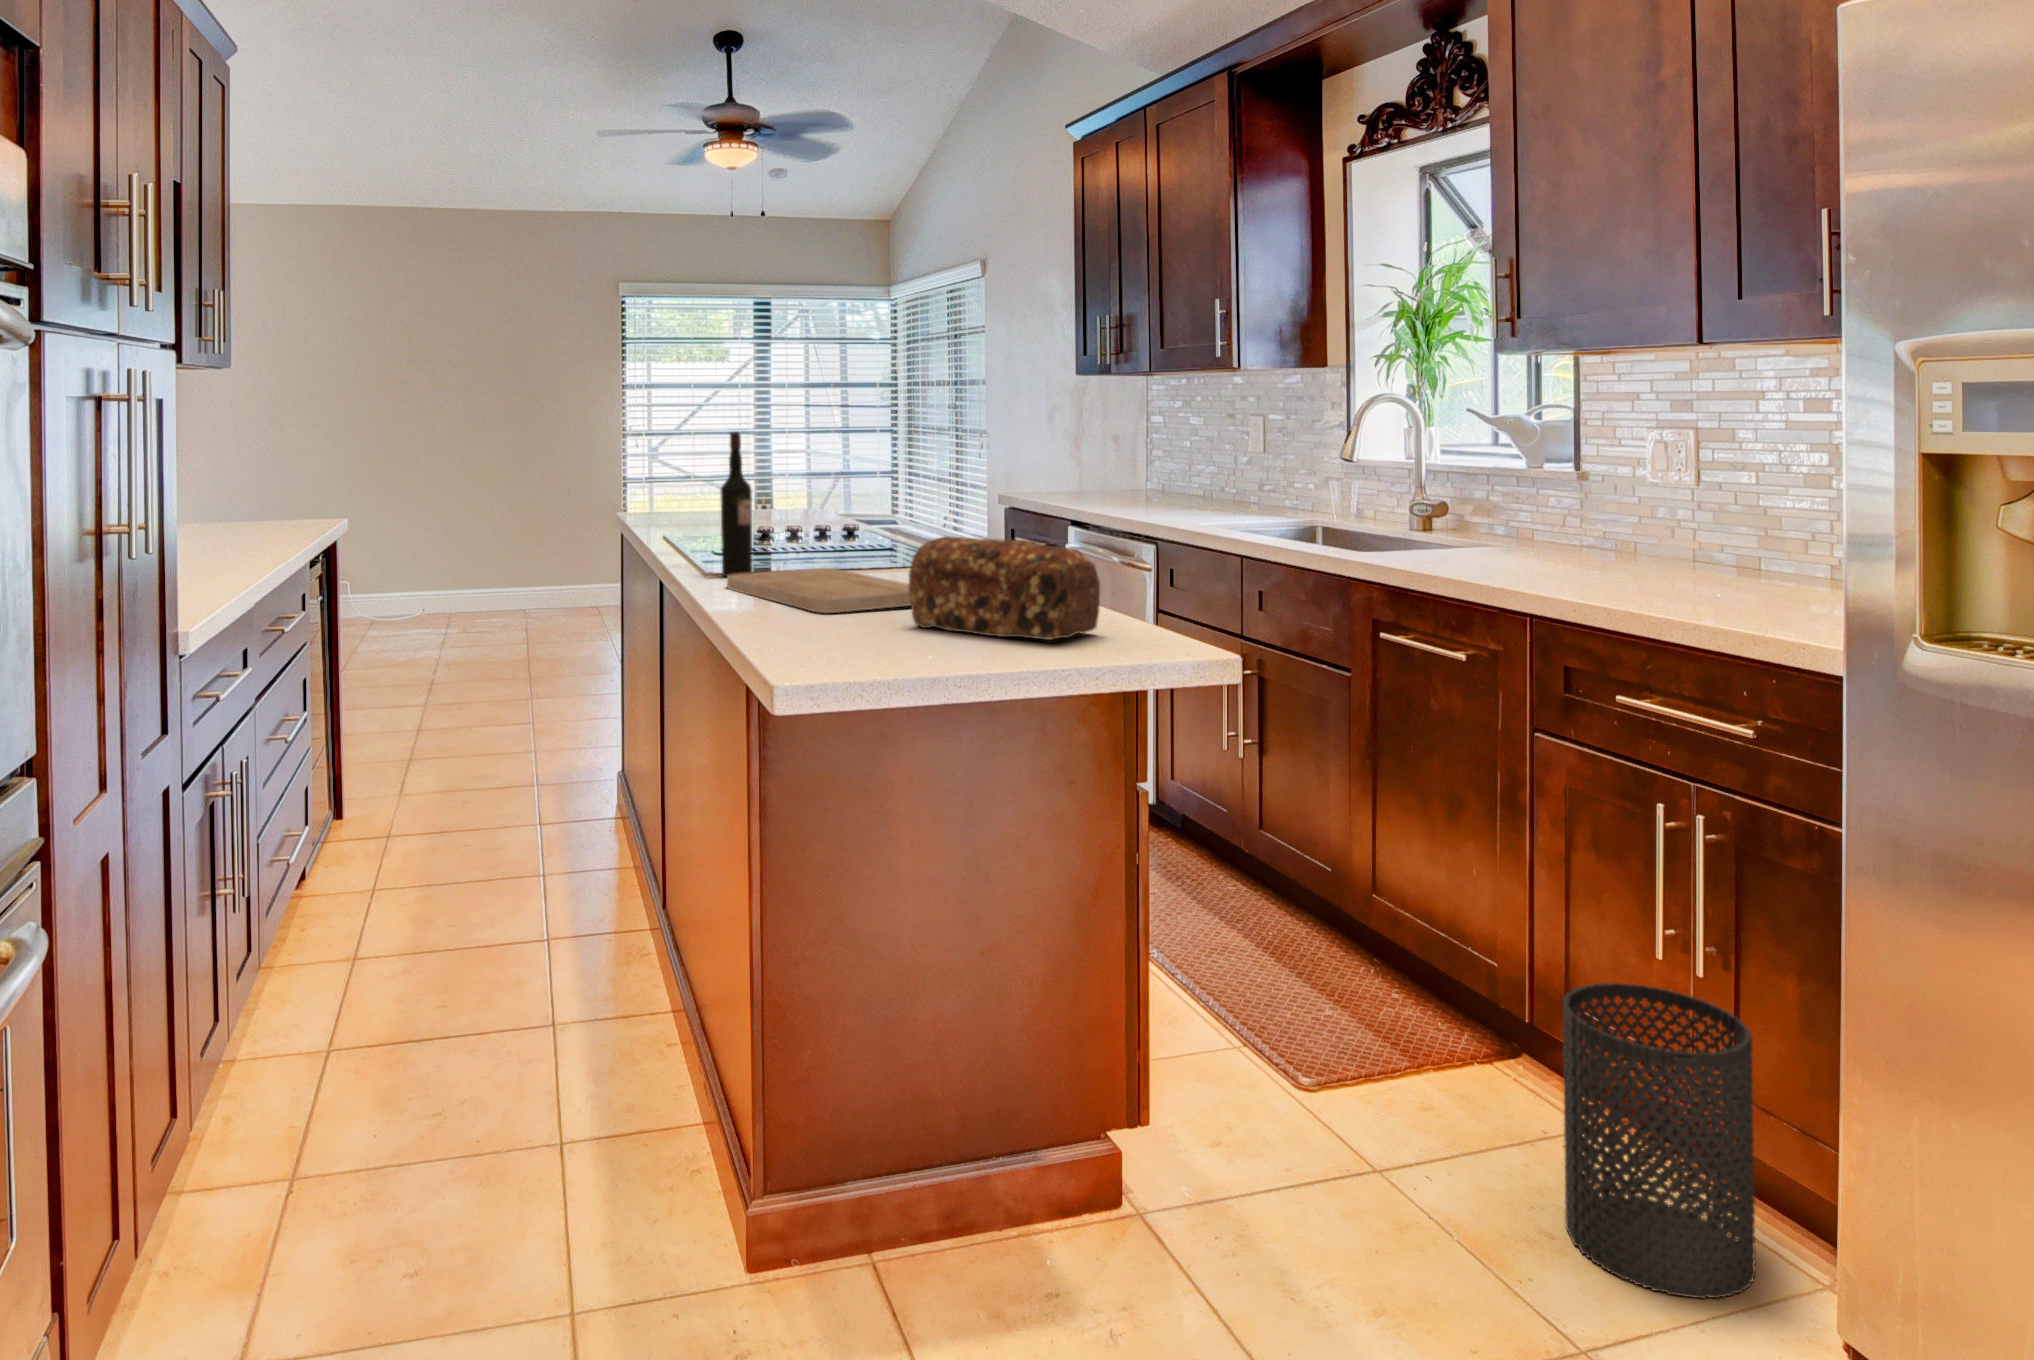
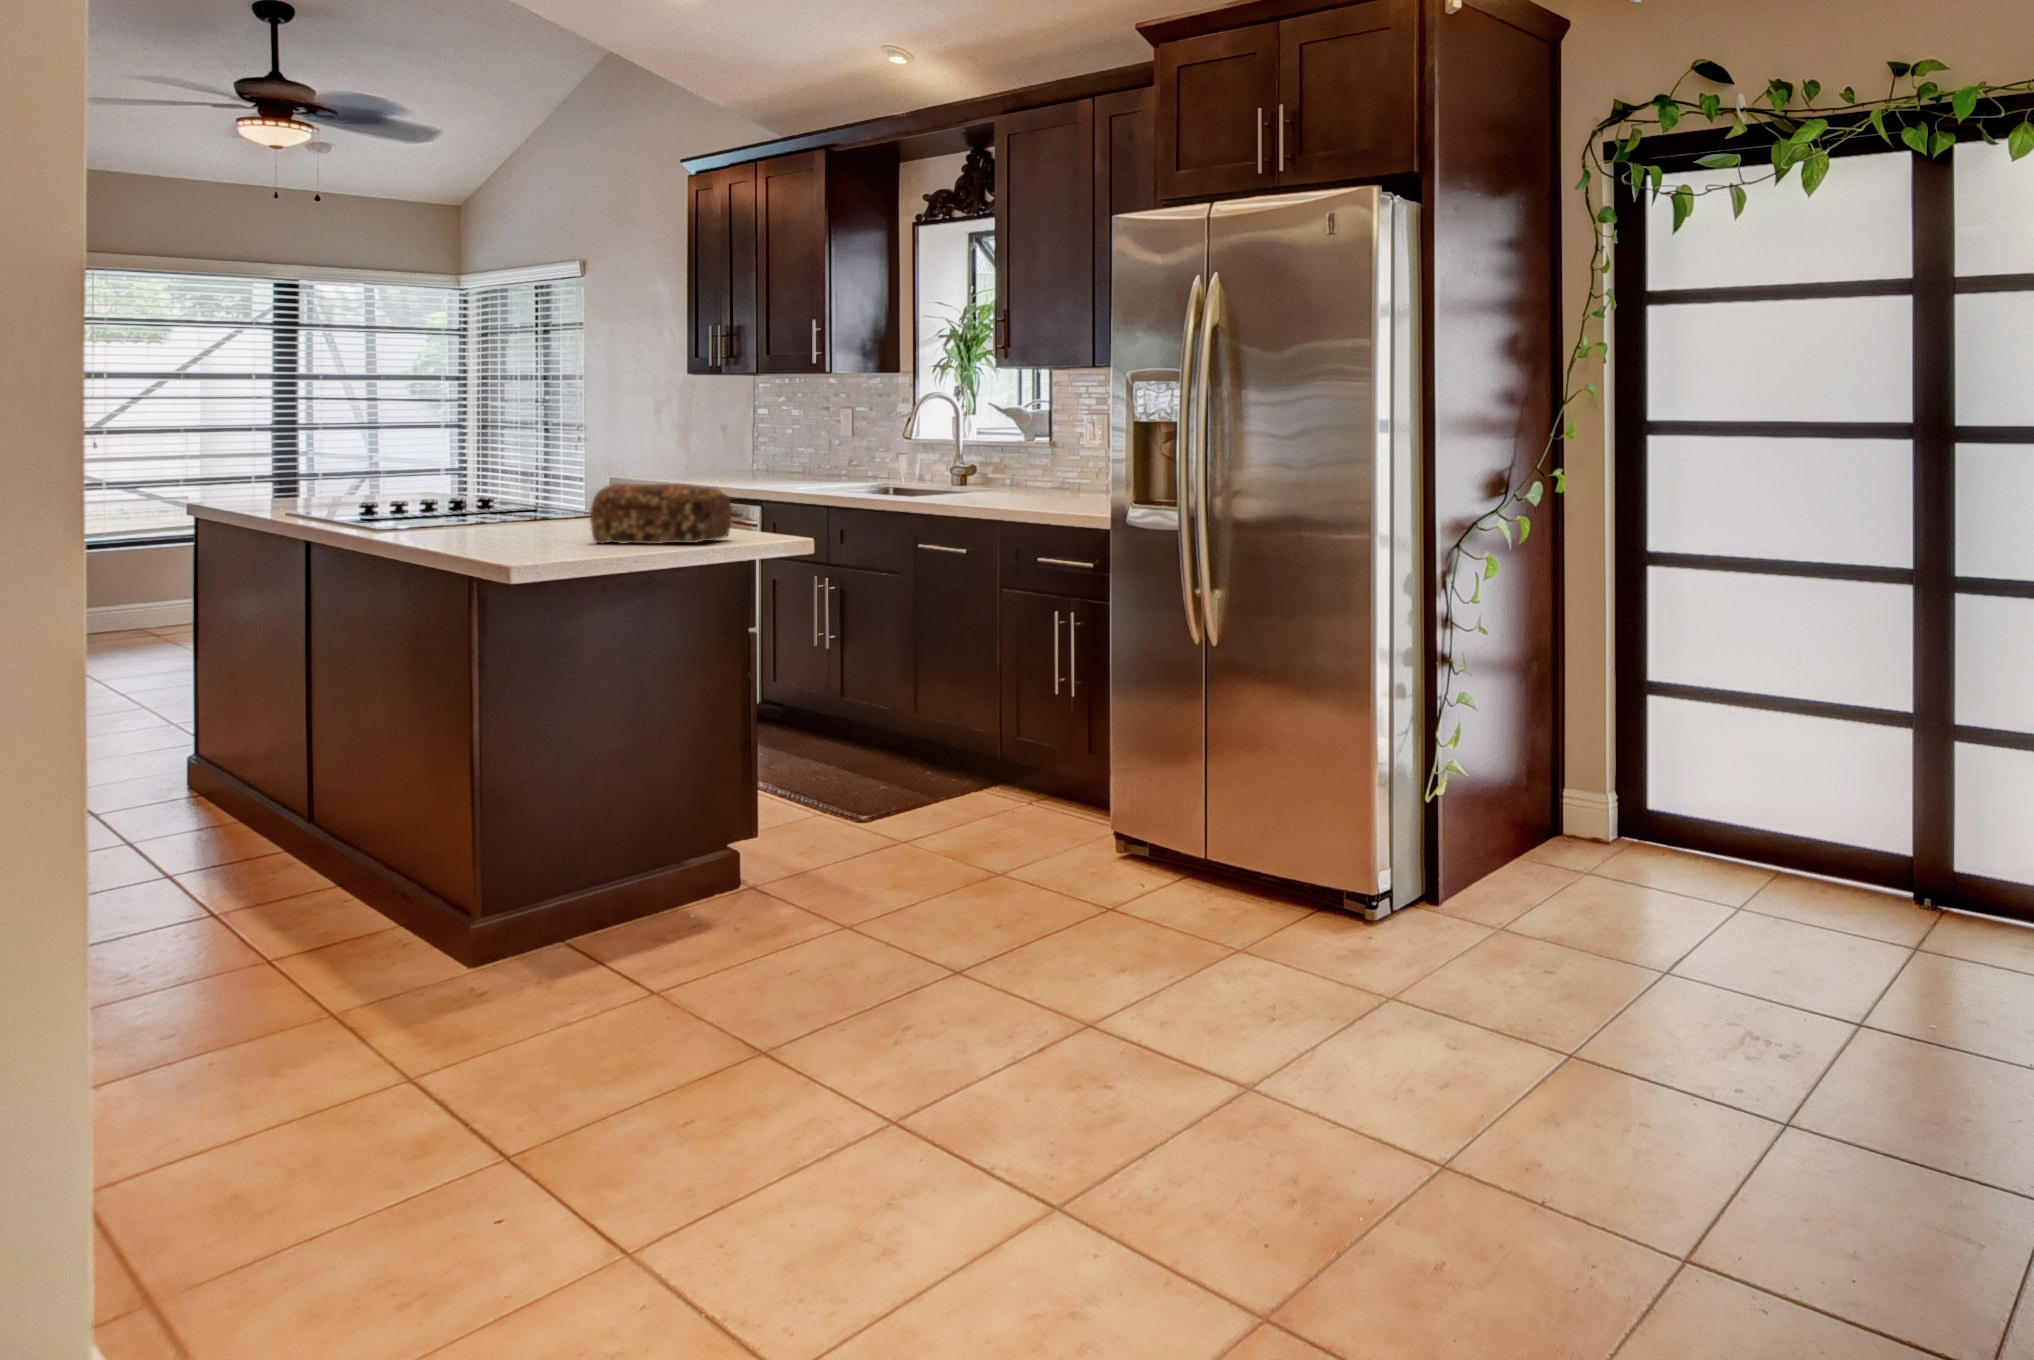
wine bottle: present [720,432,753,576] -> none [392,417,423,530]
cutting board: present [727,568,911,613] -> none [408,518,599,542]
trash can: present [1563,983,1756,1299] -> none [1004,709,1094,852]

